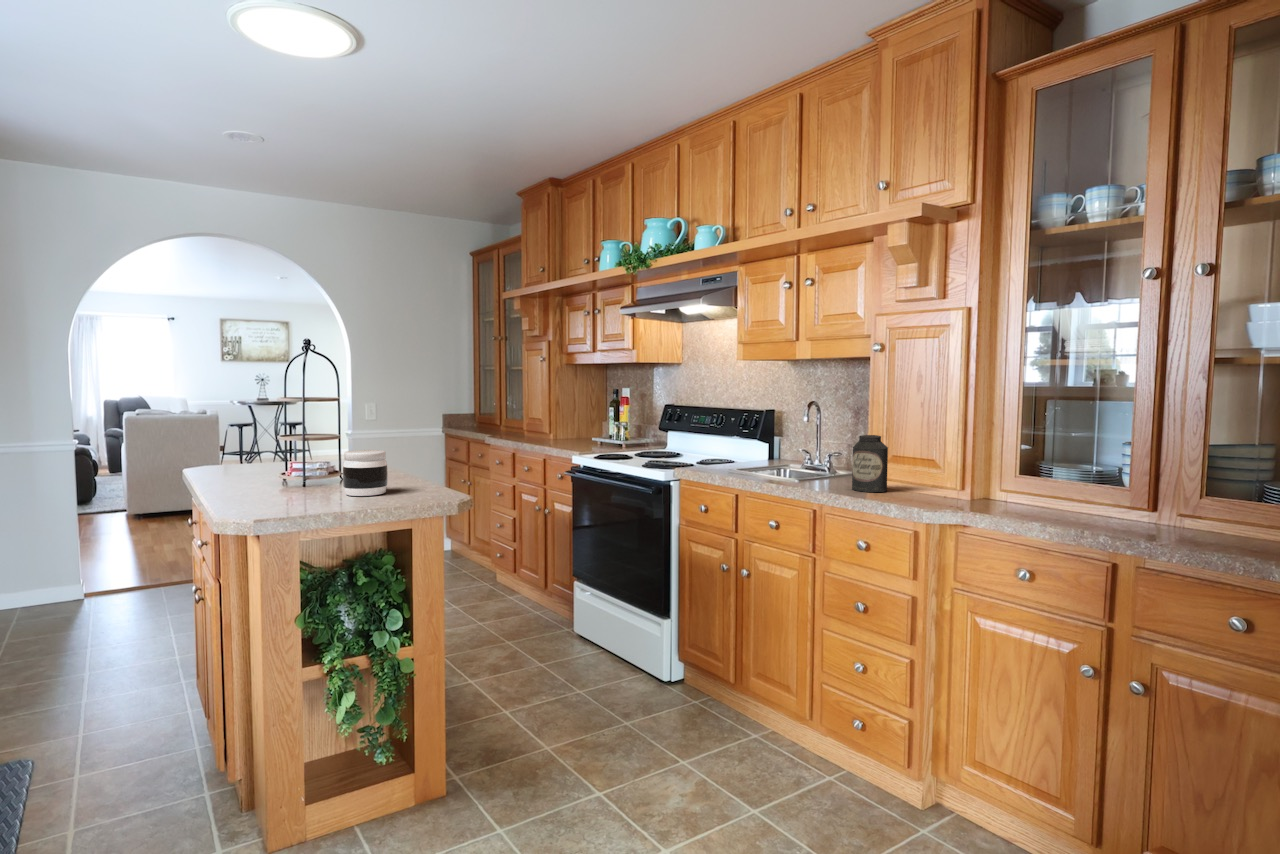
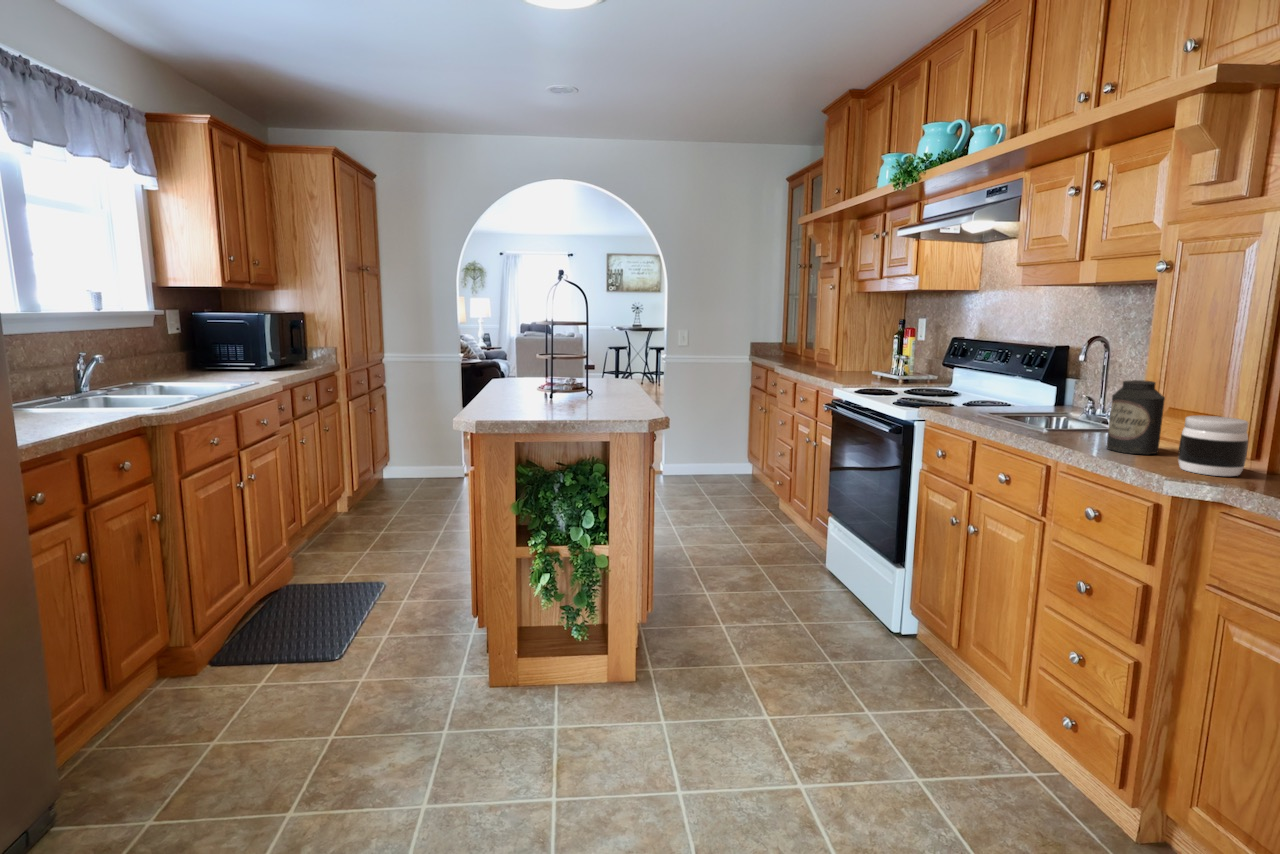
jar: present [343,450,388,496] -> present [1178,416,1248,476]

